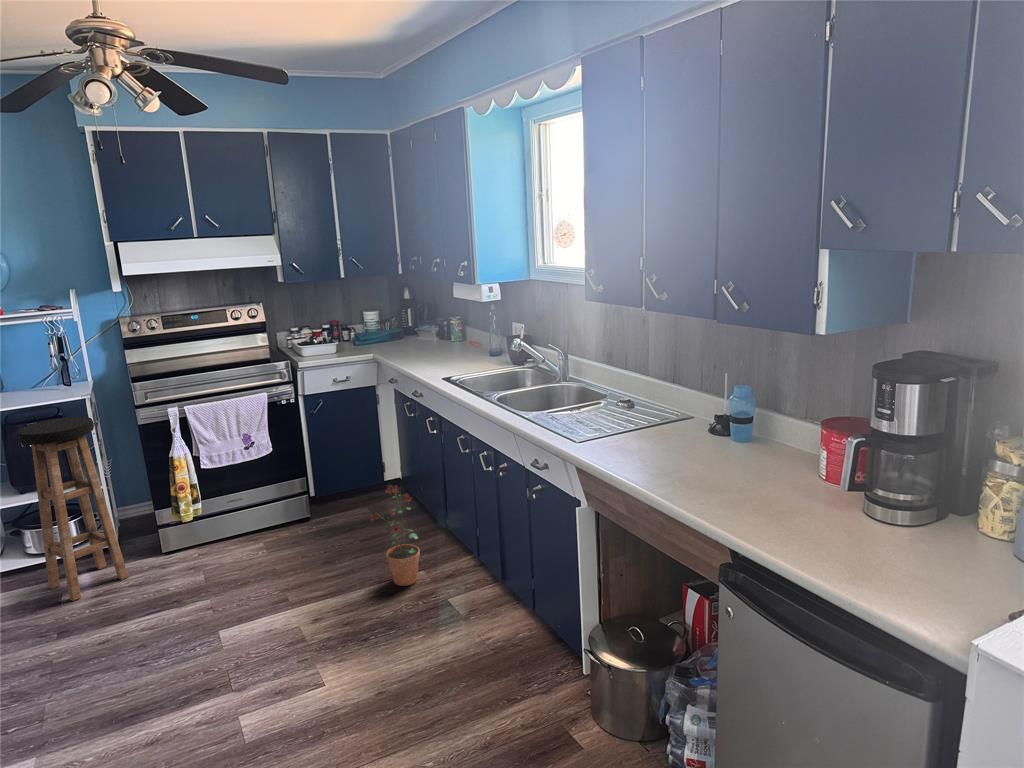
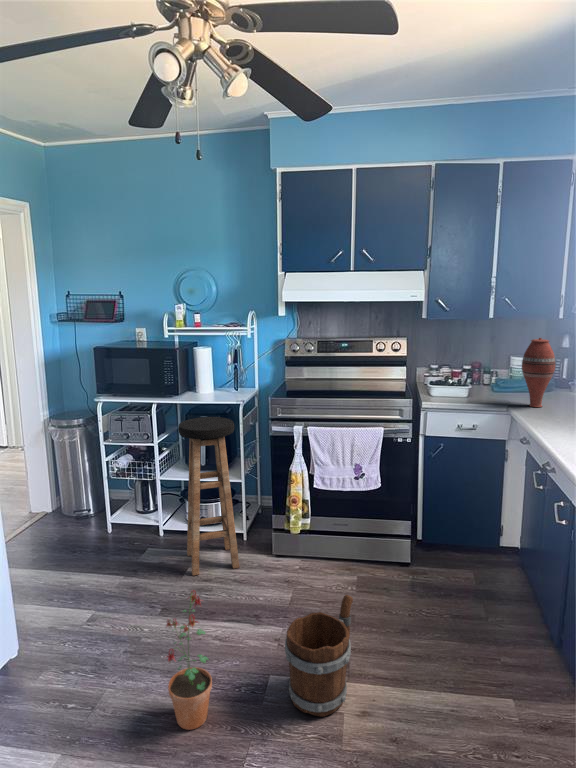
vase: none [377,291,404,351] -> present [522,338,555,407]
potted plant: present [370,485,420,586] -> present [166,590,212,730]
bucket: none [232,537,298,639] -> present [285,595,353,716]

